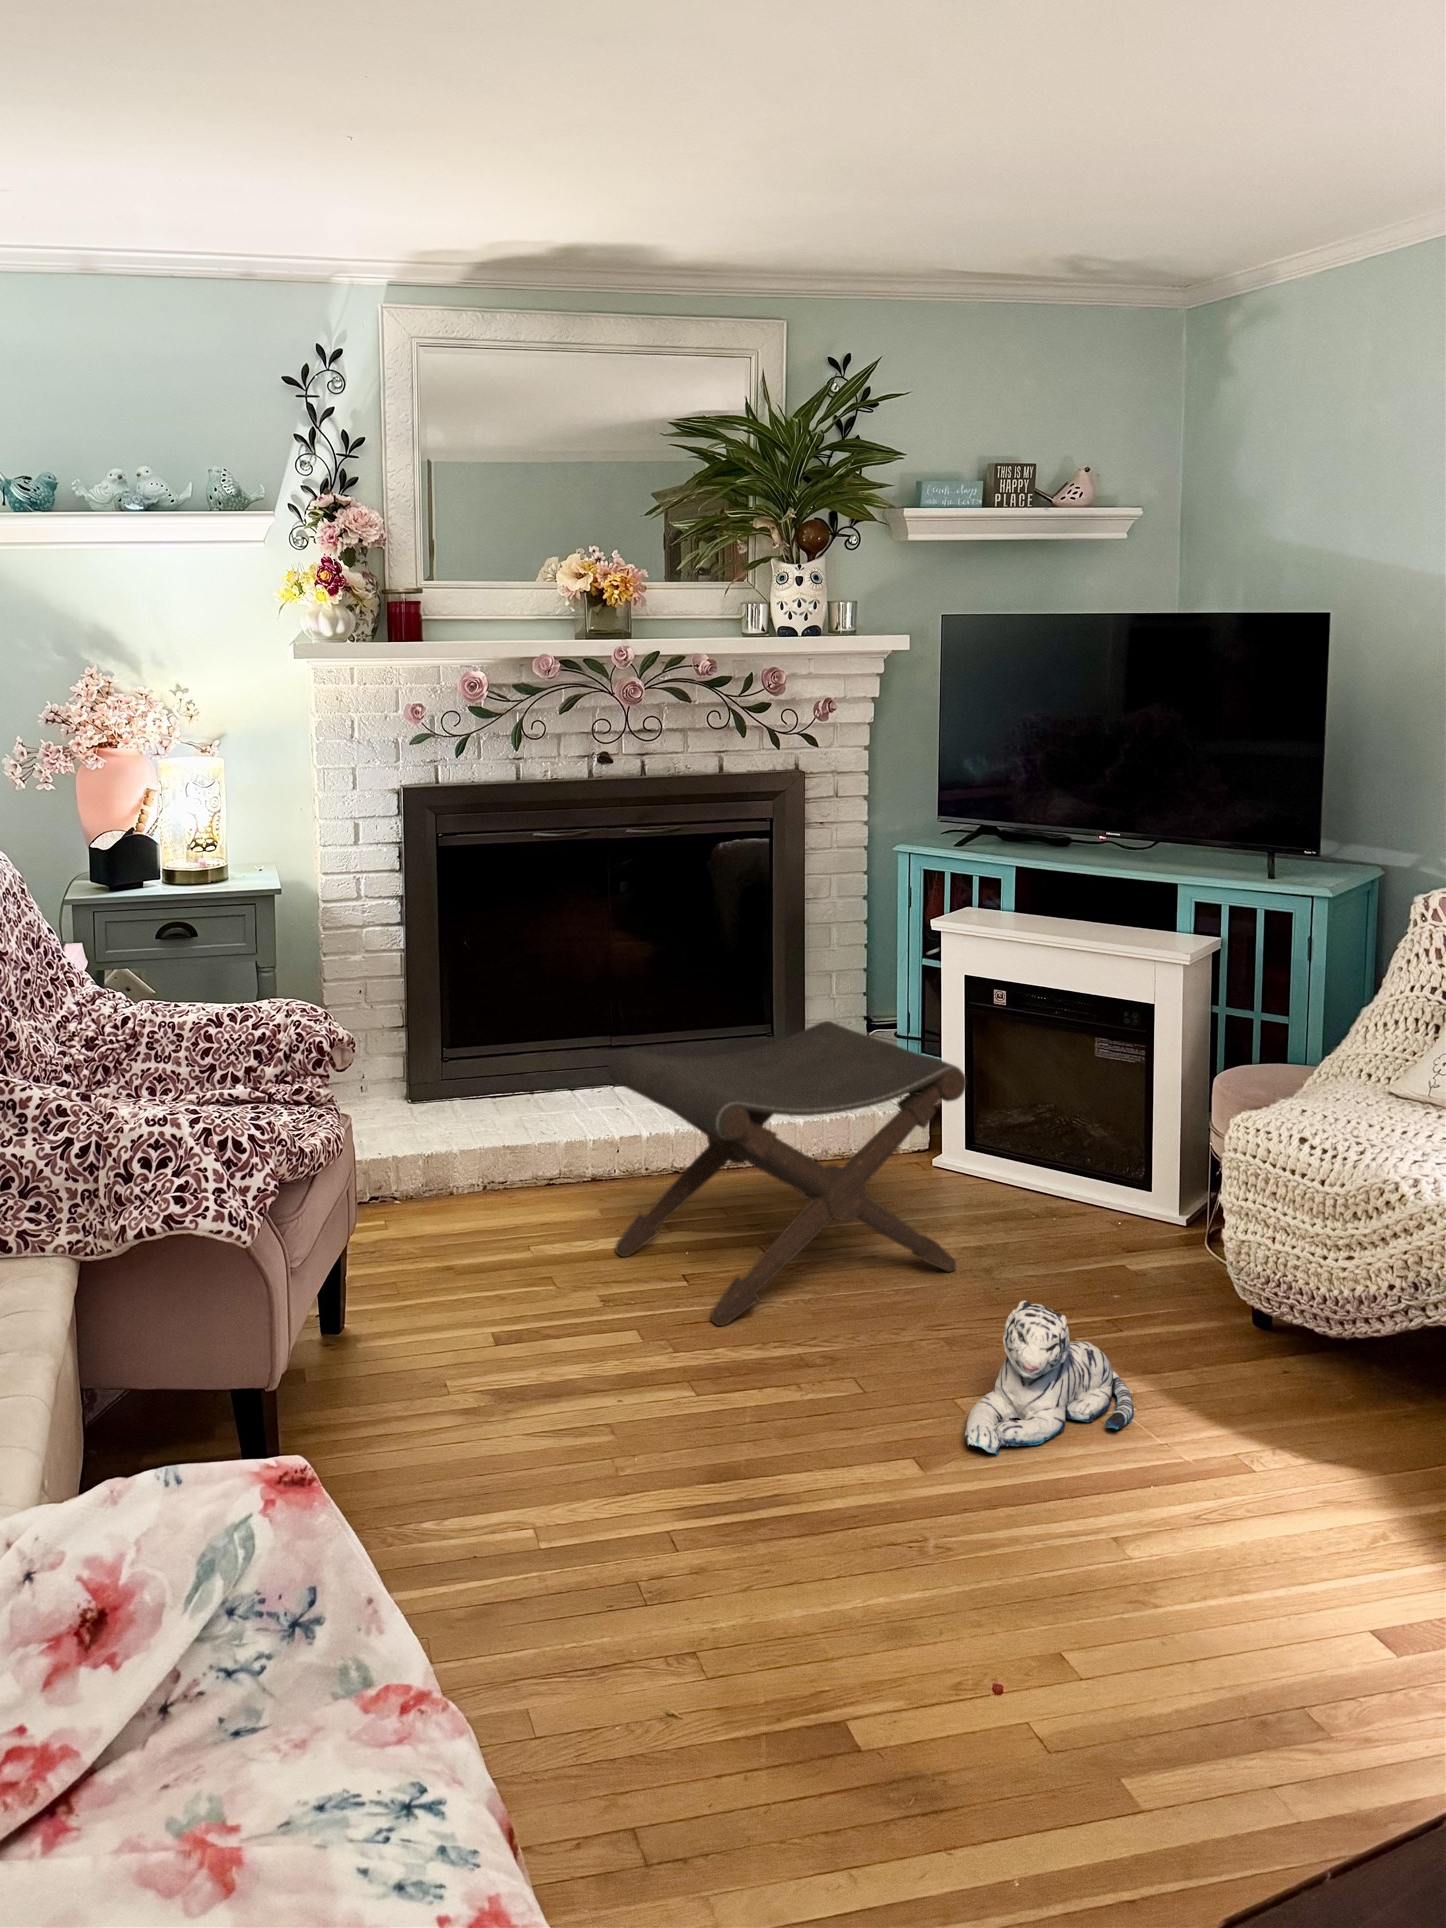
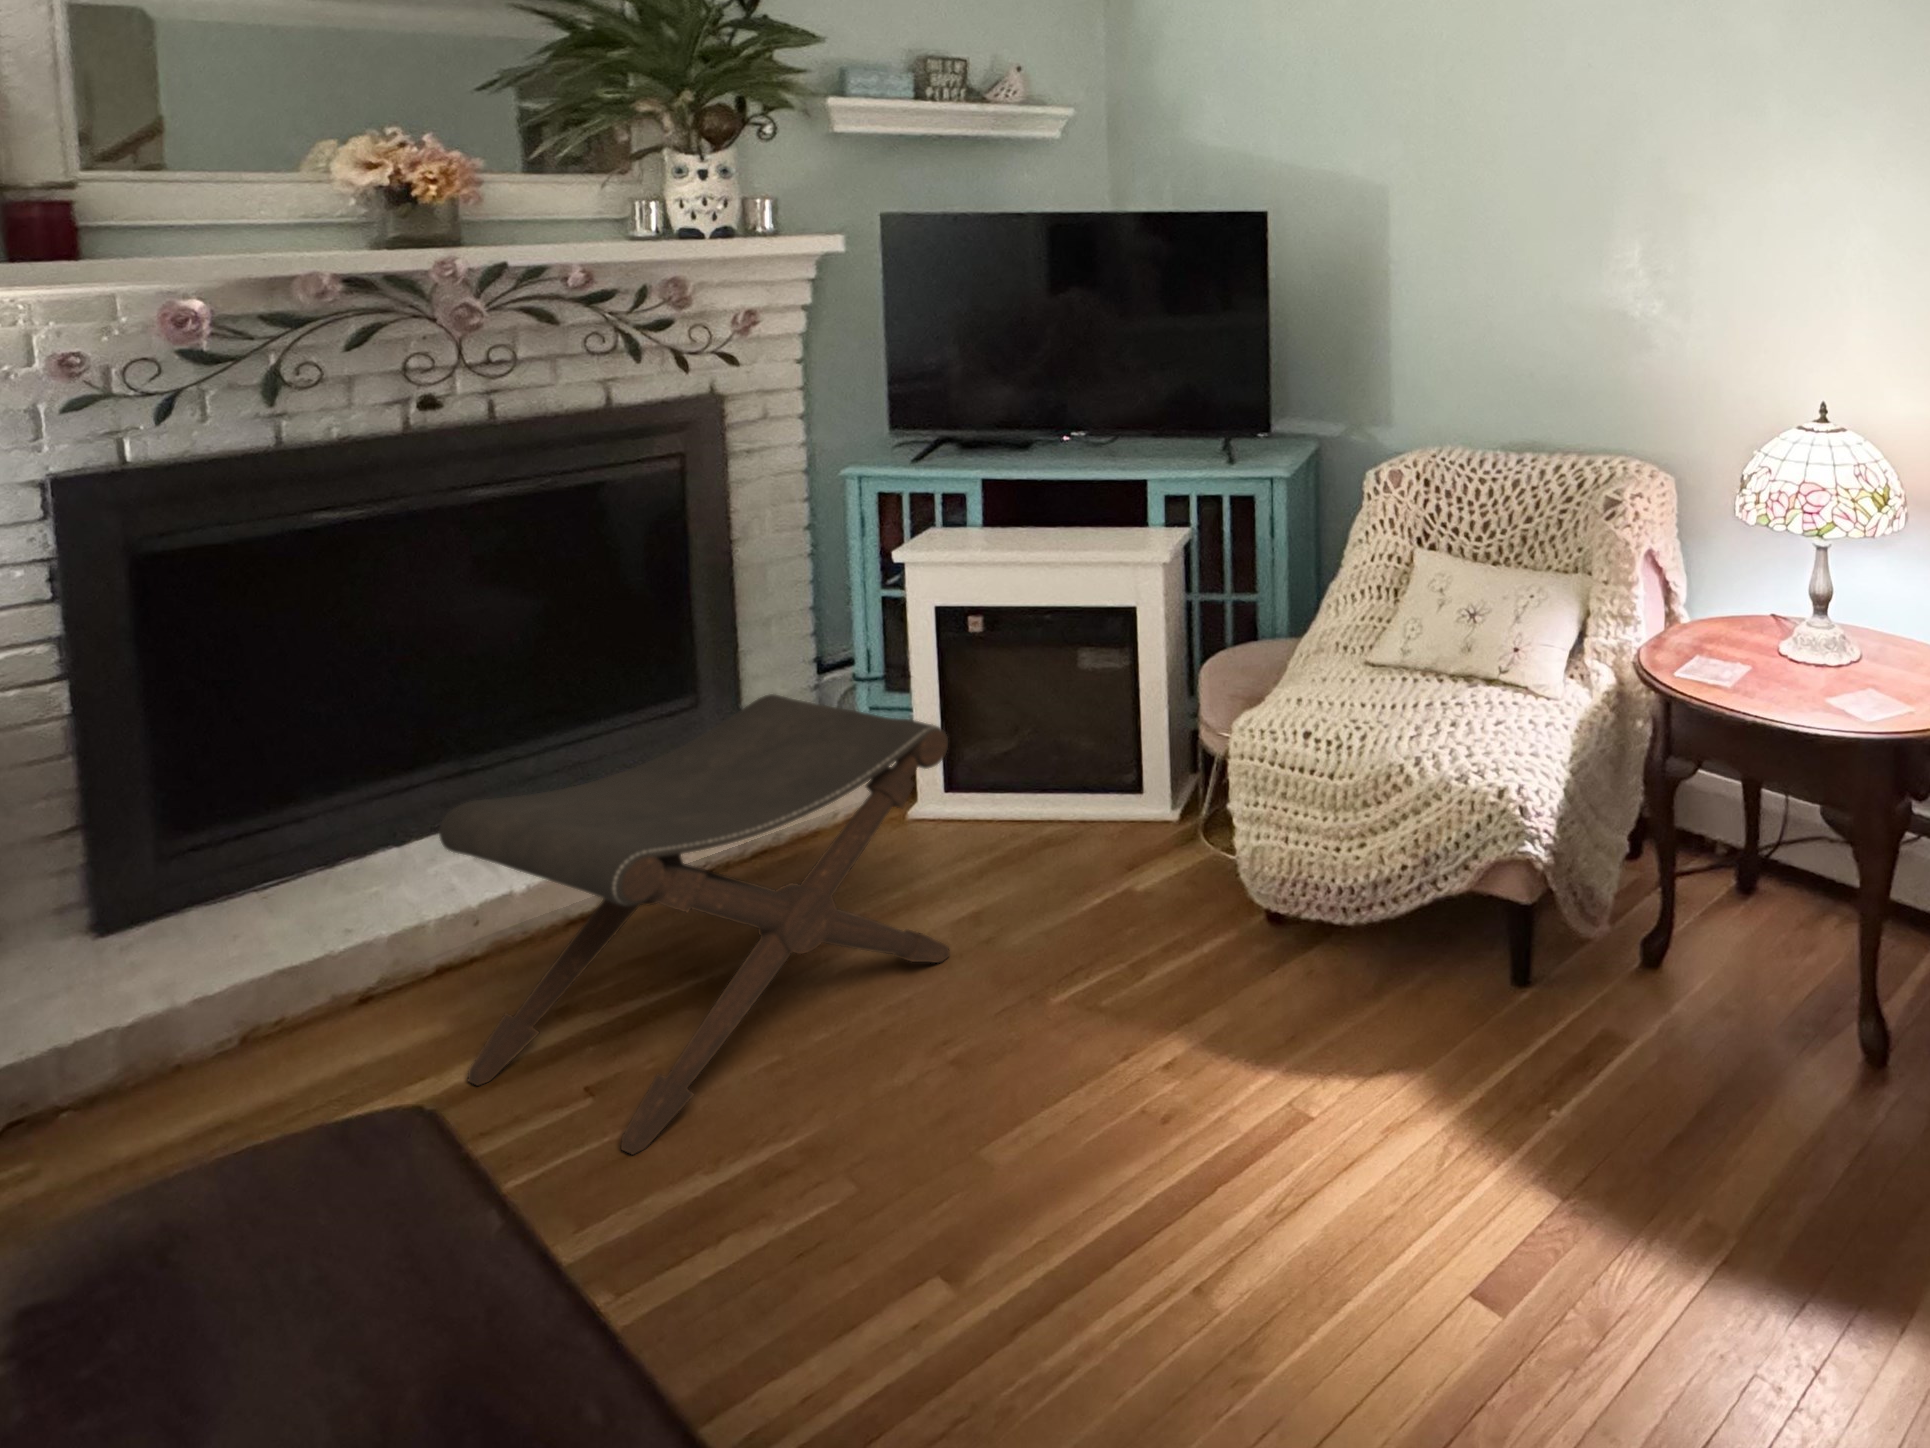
plush toy: present [965,1300,1134,1454] -> none [987,1007,1174,1222]

